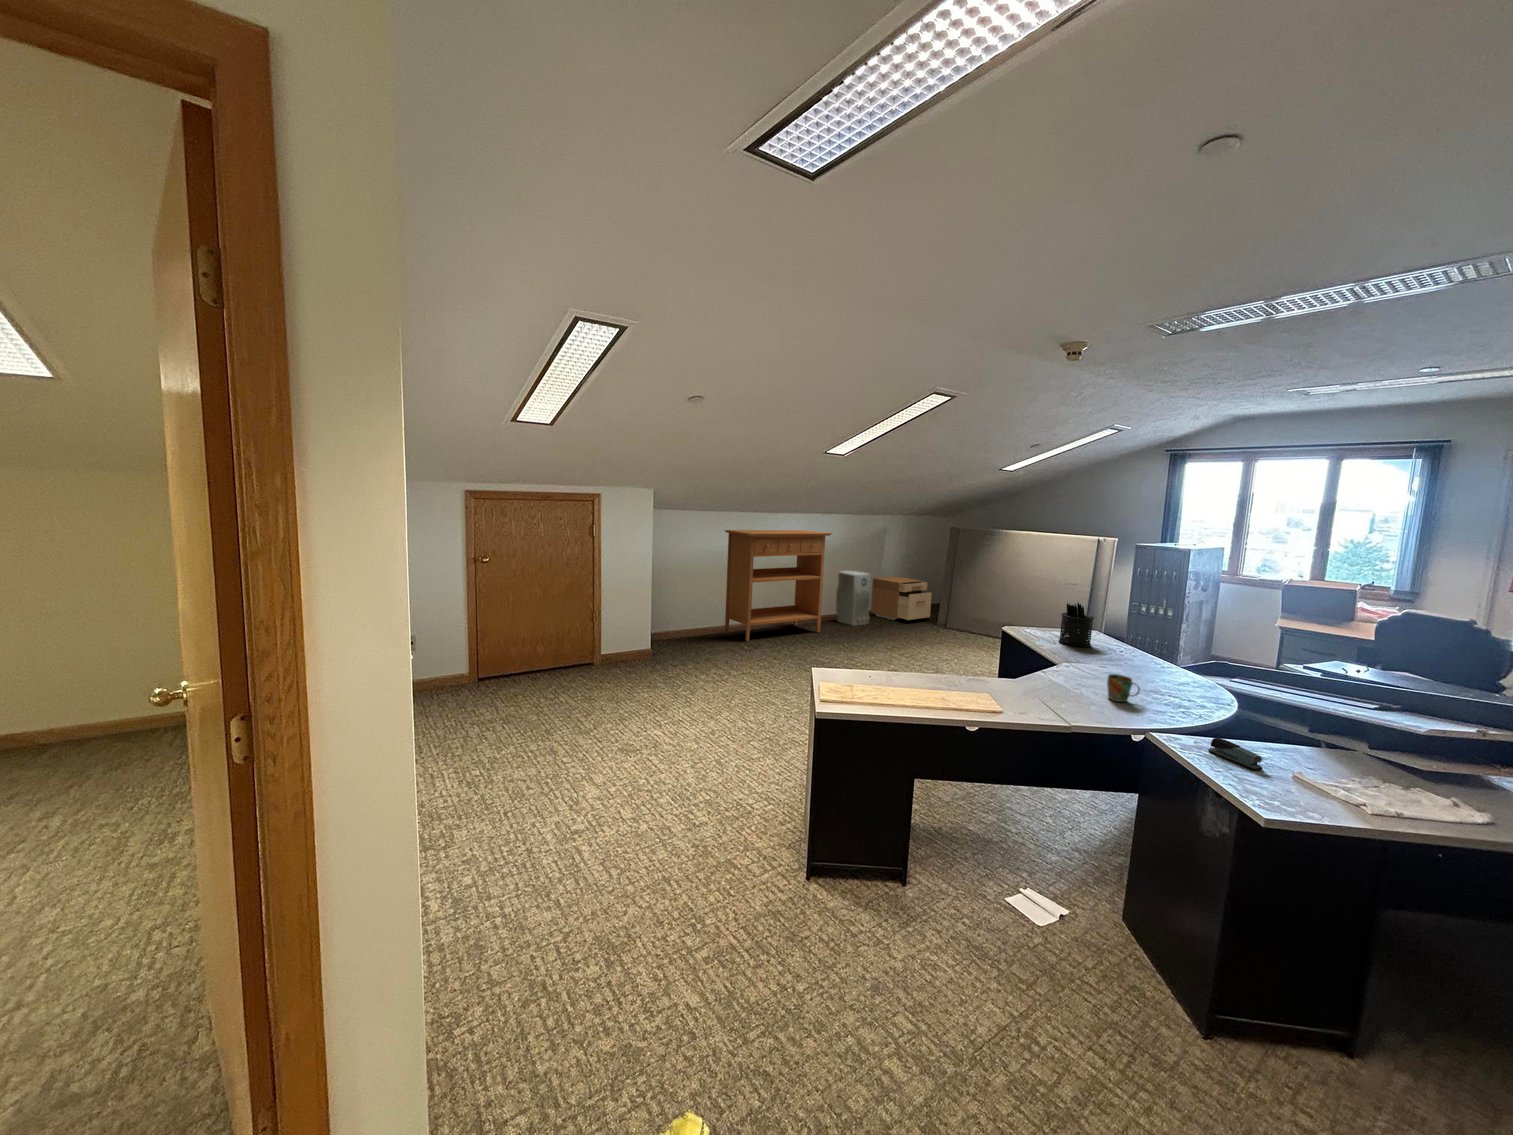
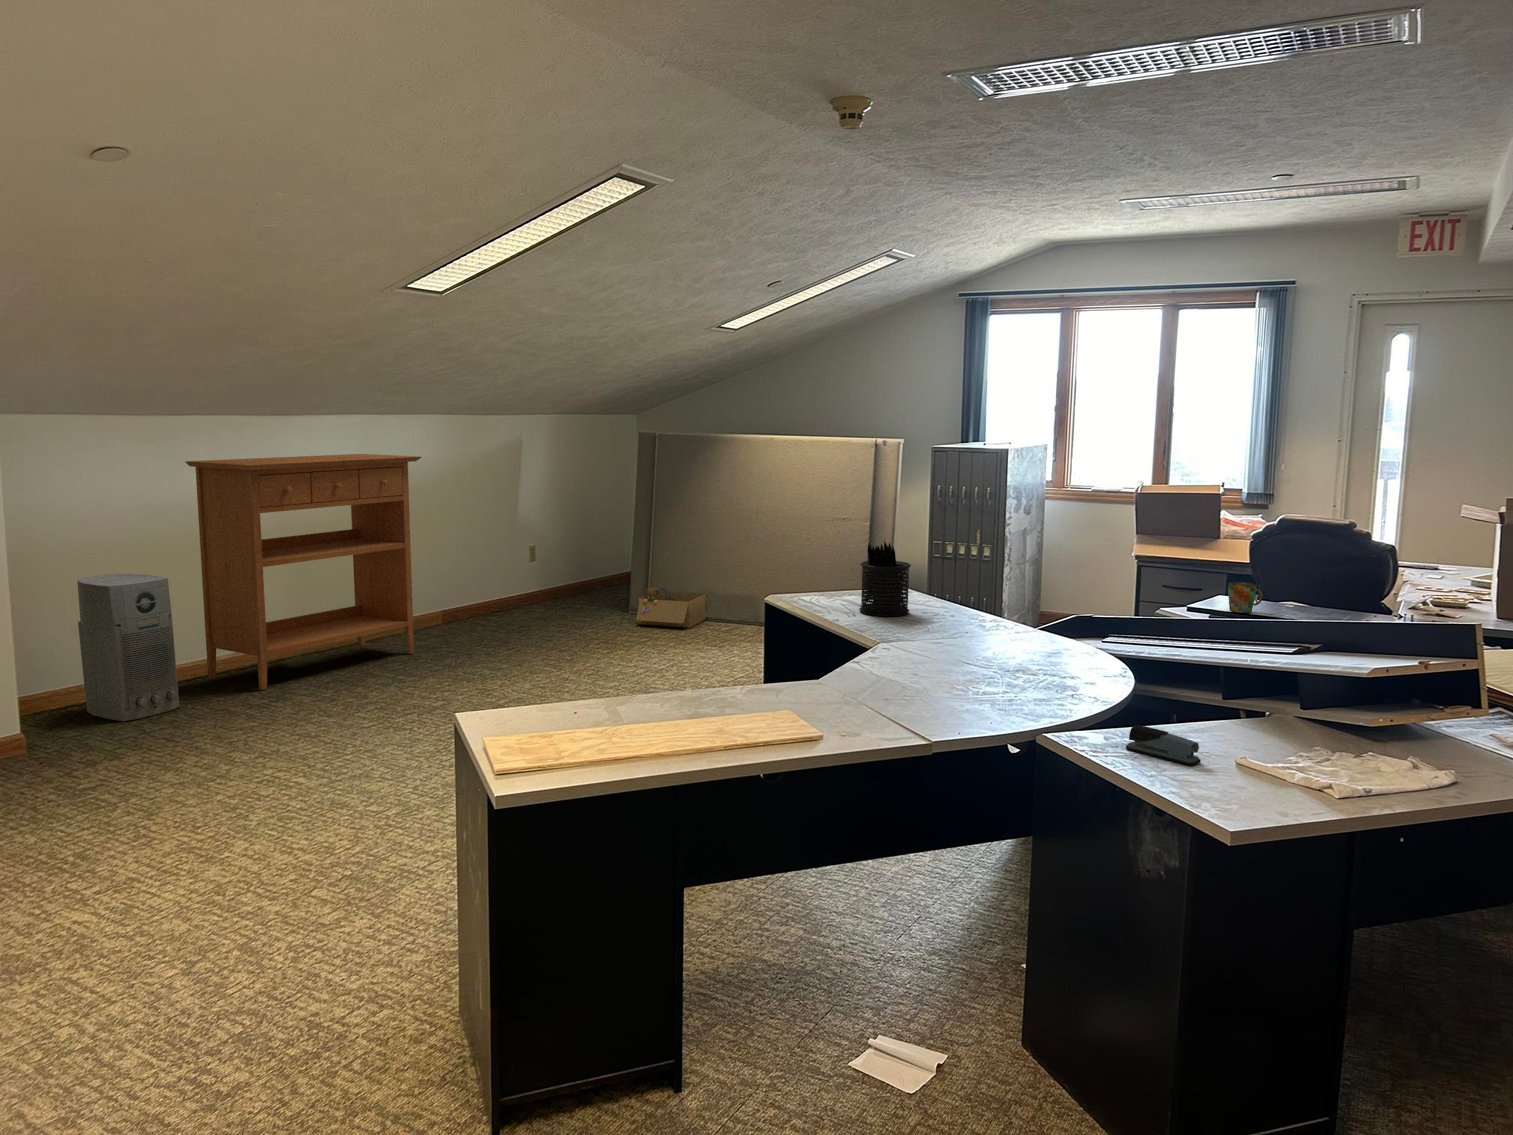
air purifier: present [836,571,870,626] -> present [77,574,180,721]
filing cabinet: present [871,576,932,621] -> none [504,533,615,615]
cardboard box: none [940,611,983,637] -> present [637,585,708,628]
mug: present [1107,674,1140,702] -> present [1228,582,1263,613]

